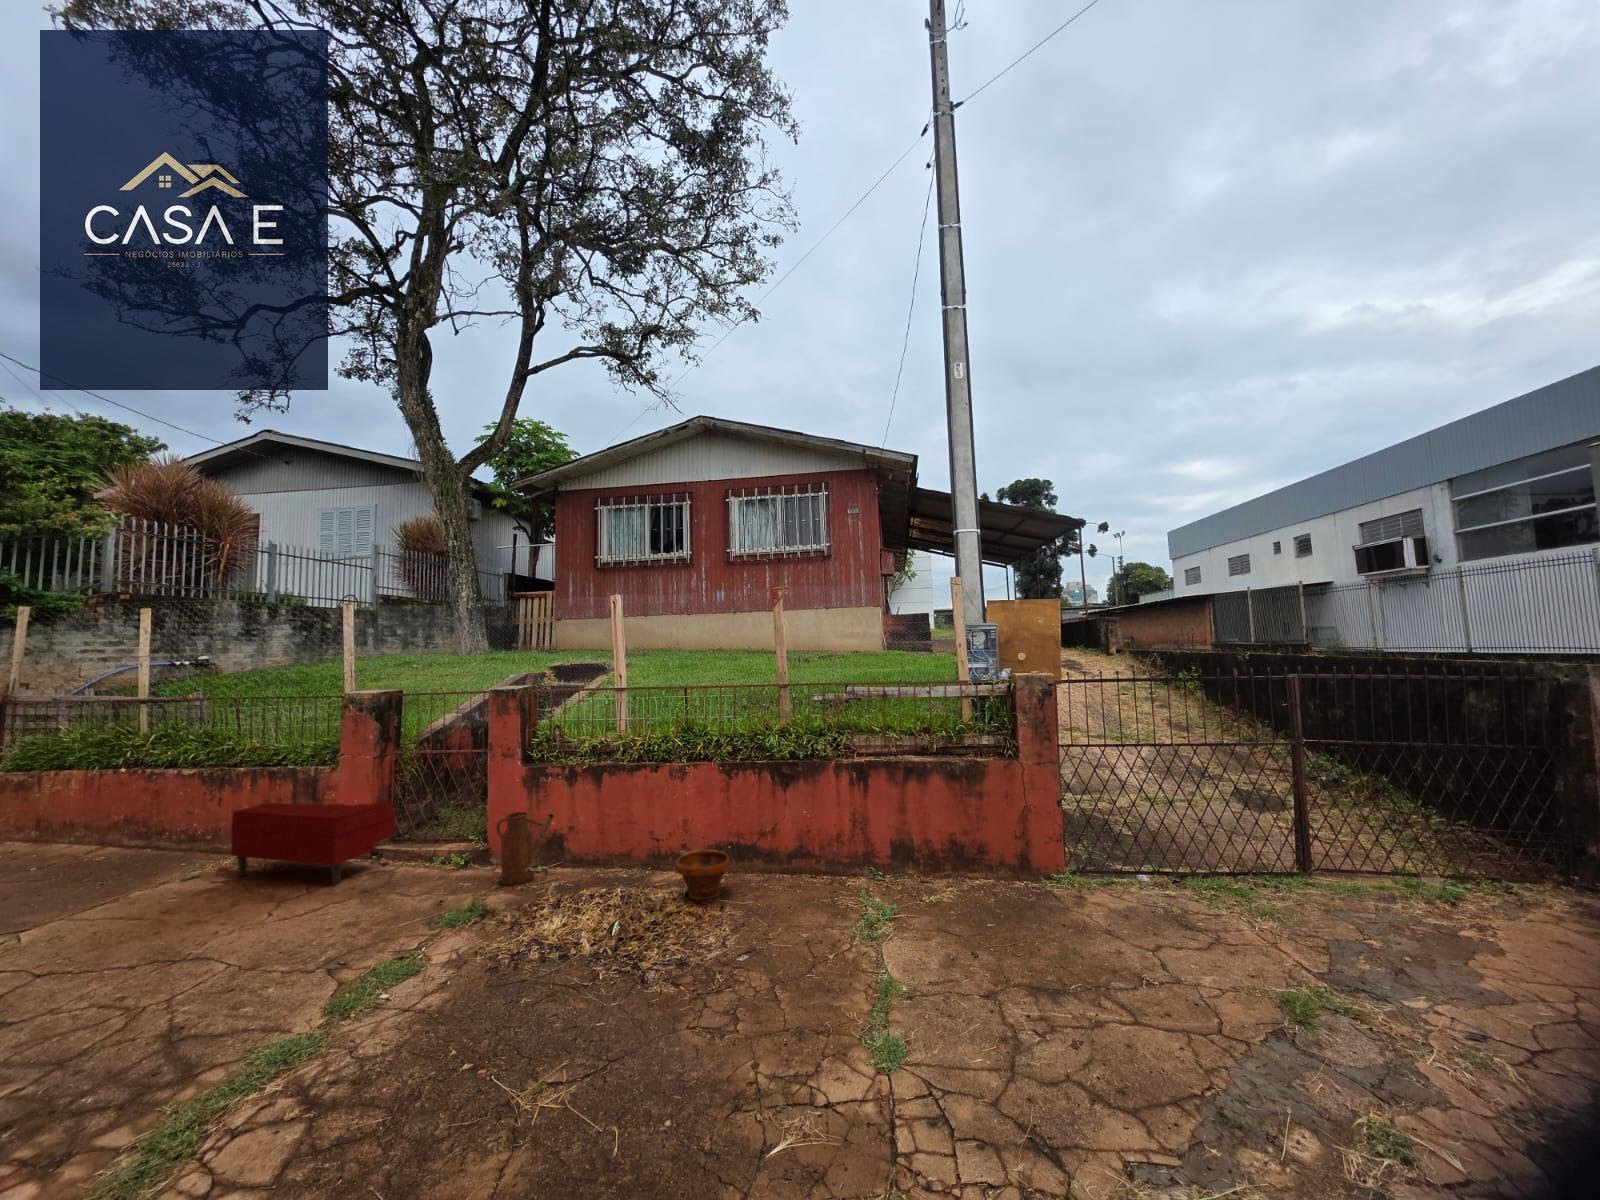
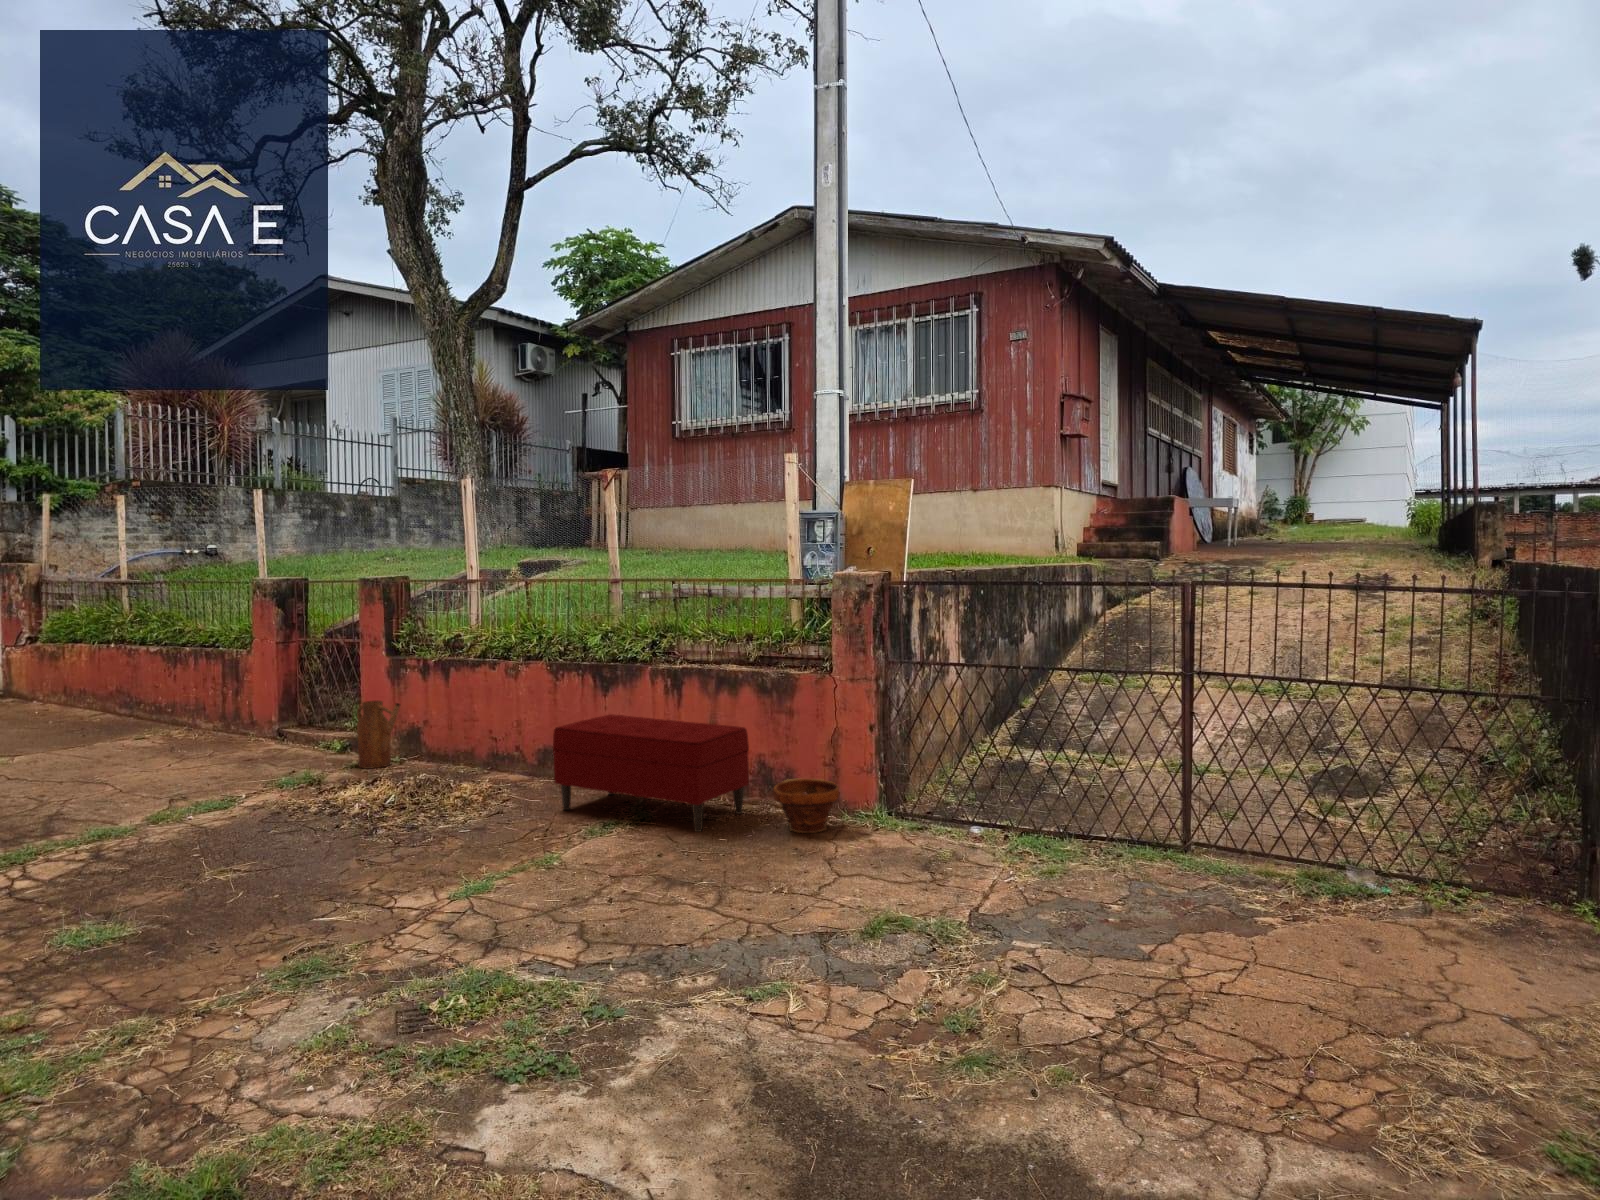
bench: present [231,801,395,886] -> present [553,714,749,832]
planter: present [675,850,730,900] -> present [773,778,839,833]

